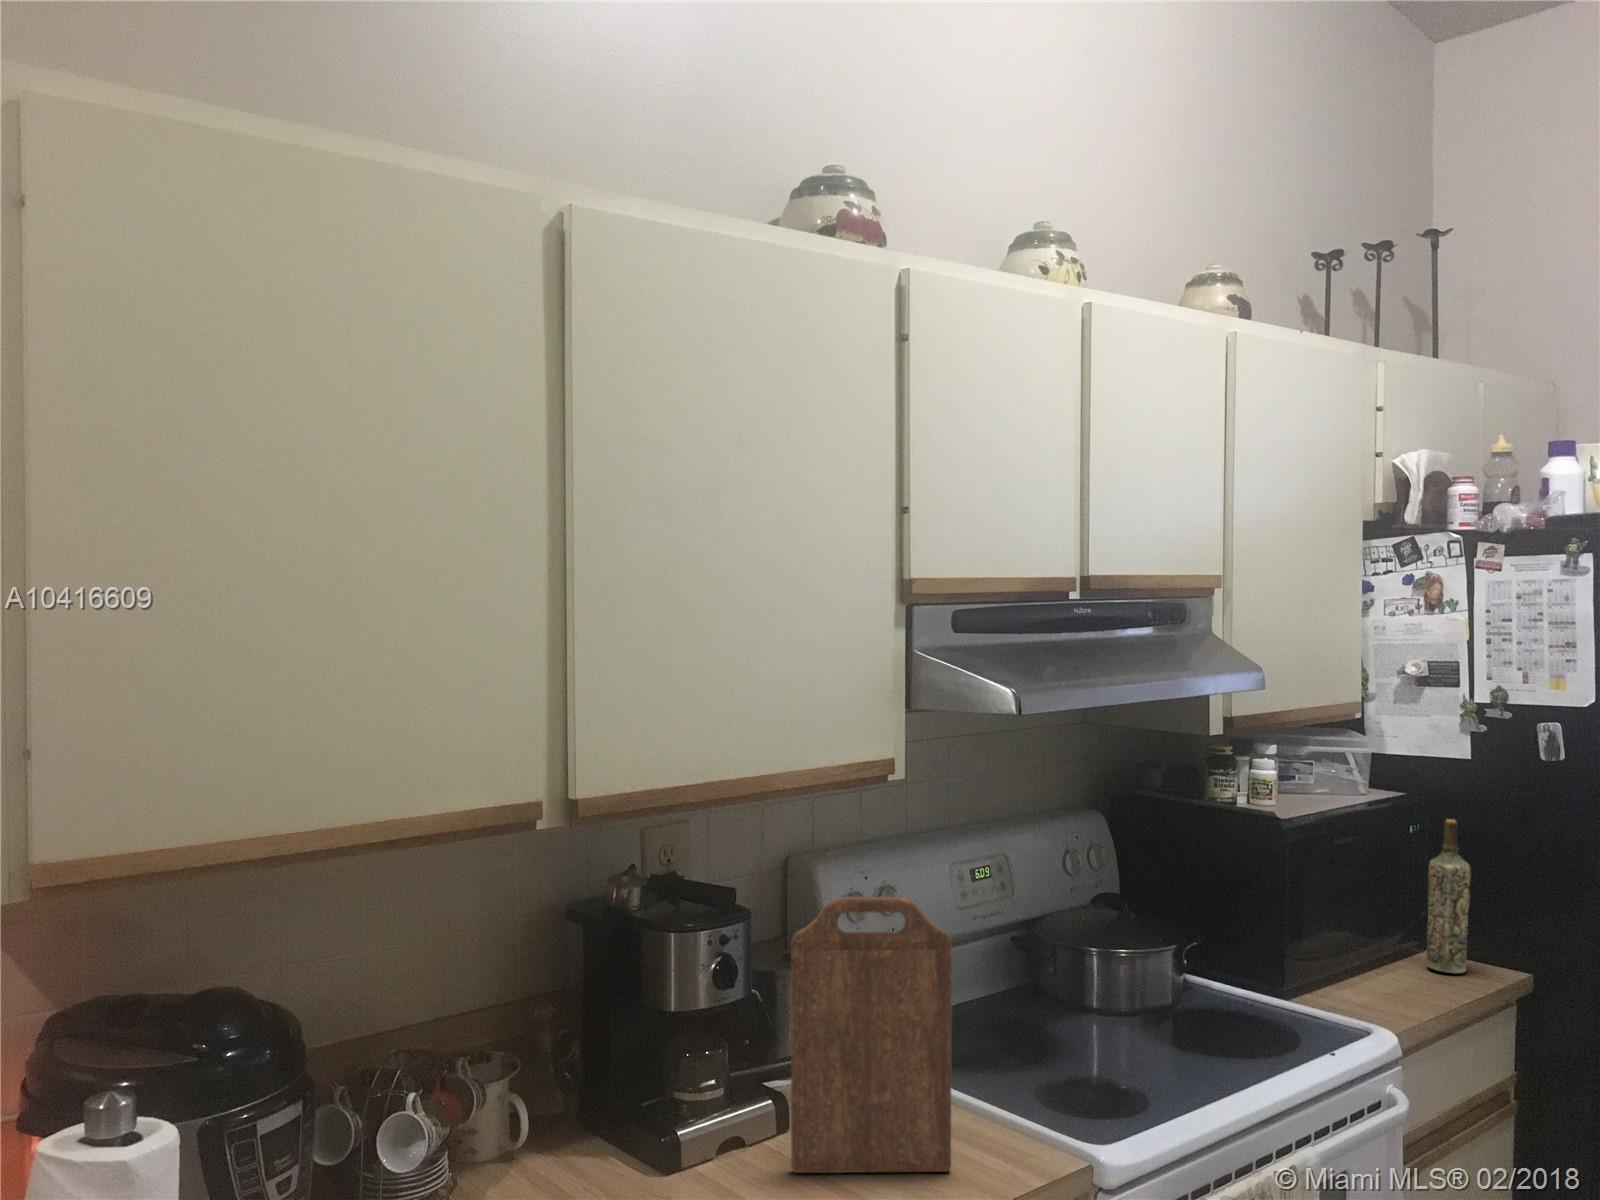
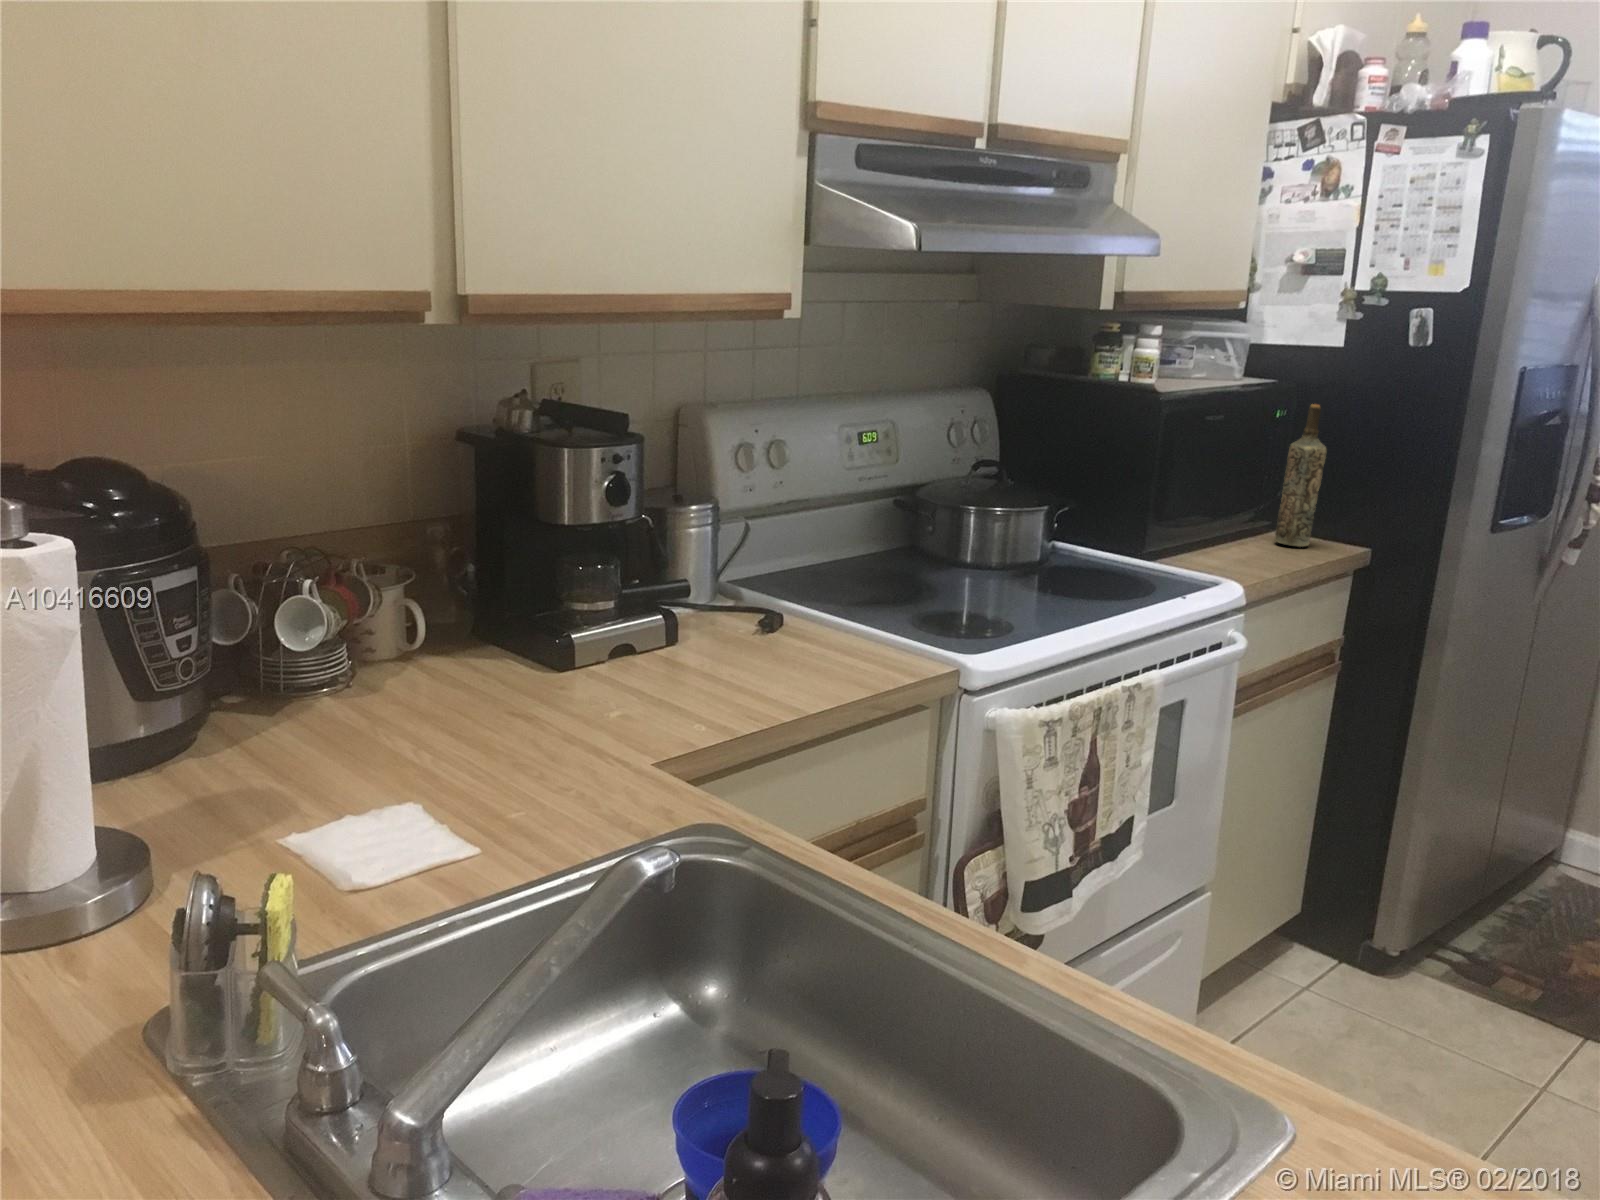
cutting board: present [791,897,952,1173] -> none [681,411,839,669]

